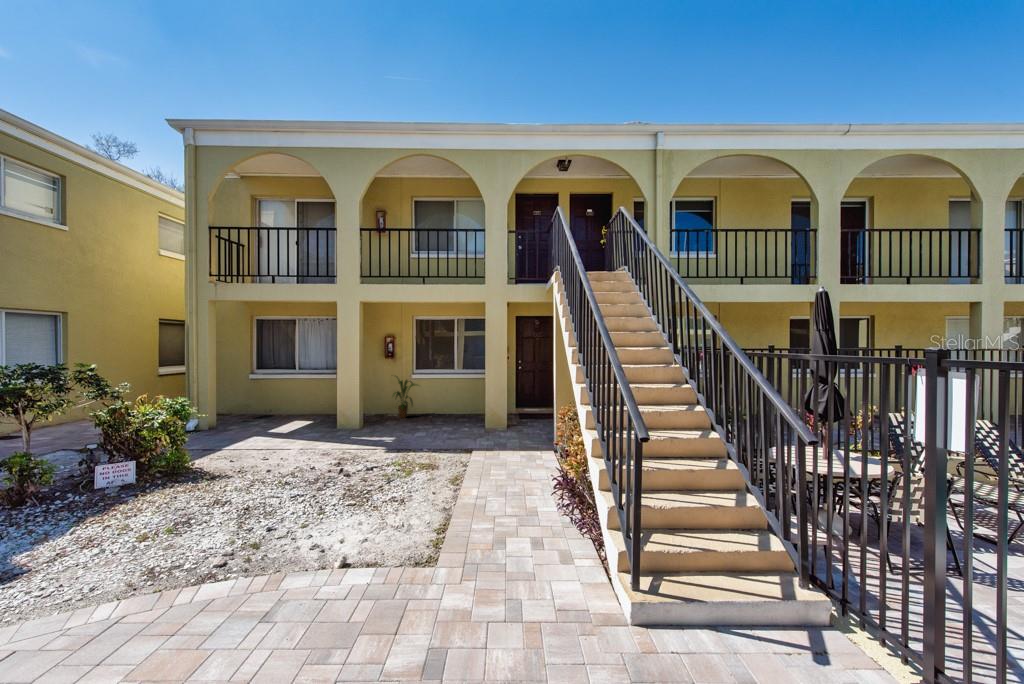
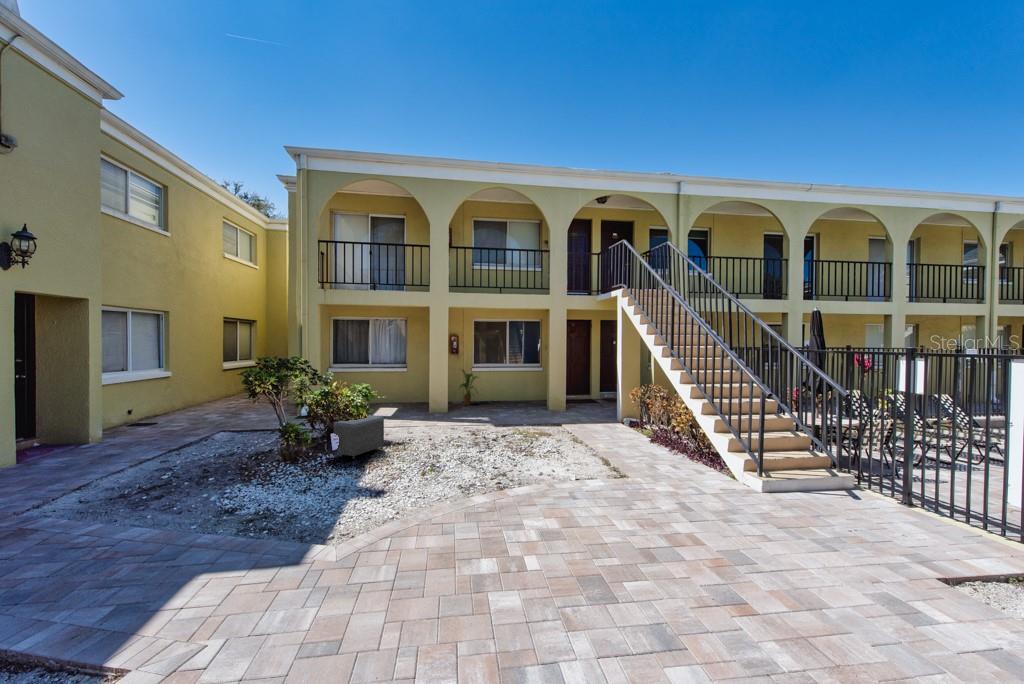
storage bench: none [110,438,191,498] -> present [333,415,384,459]

